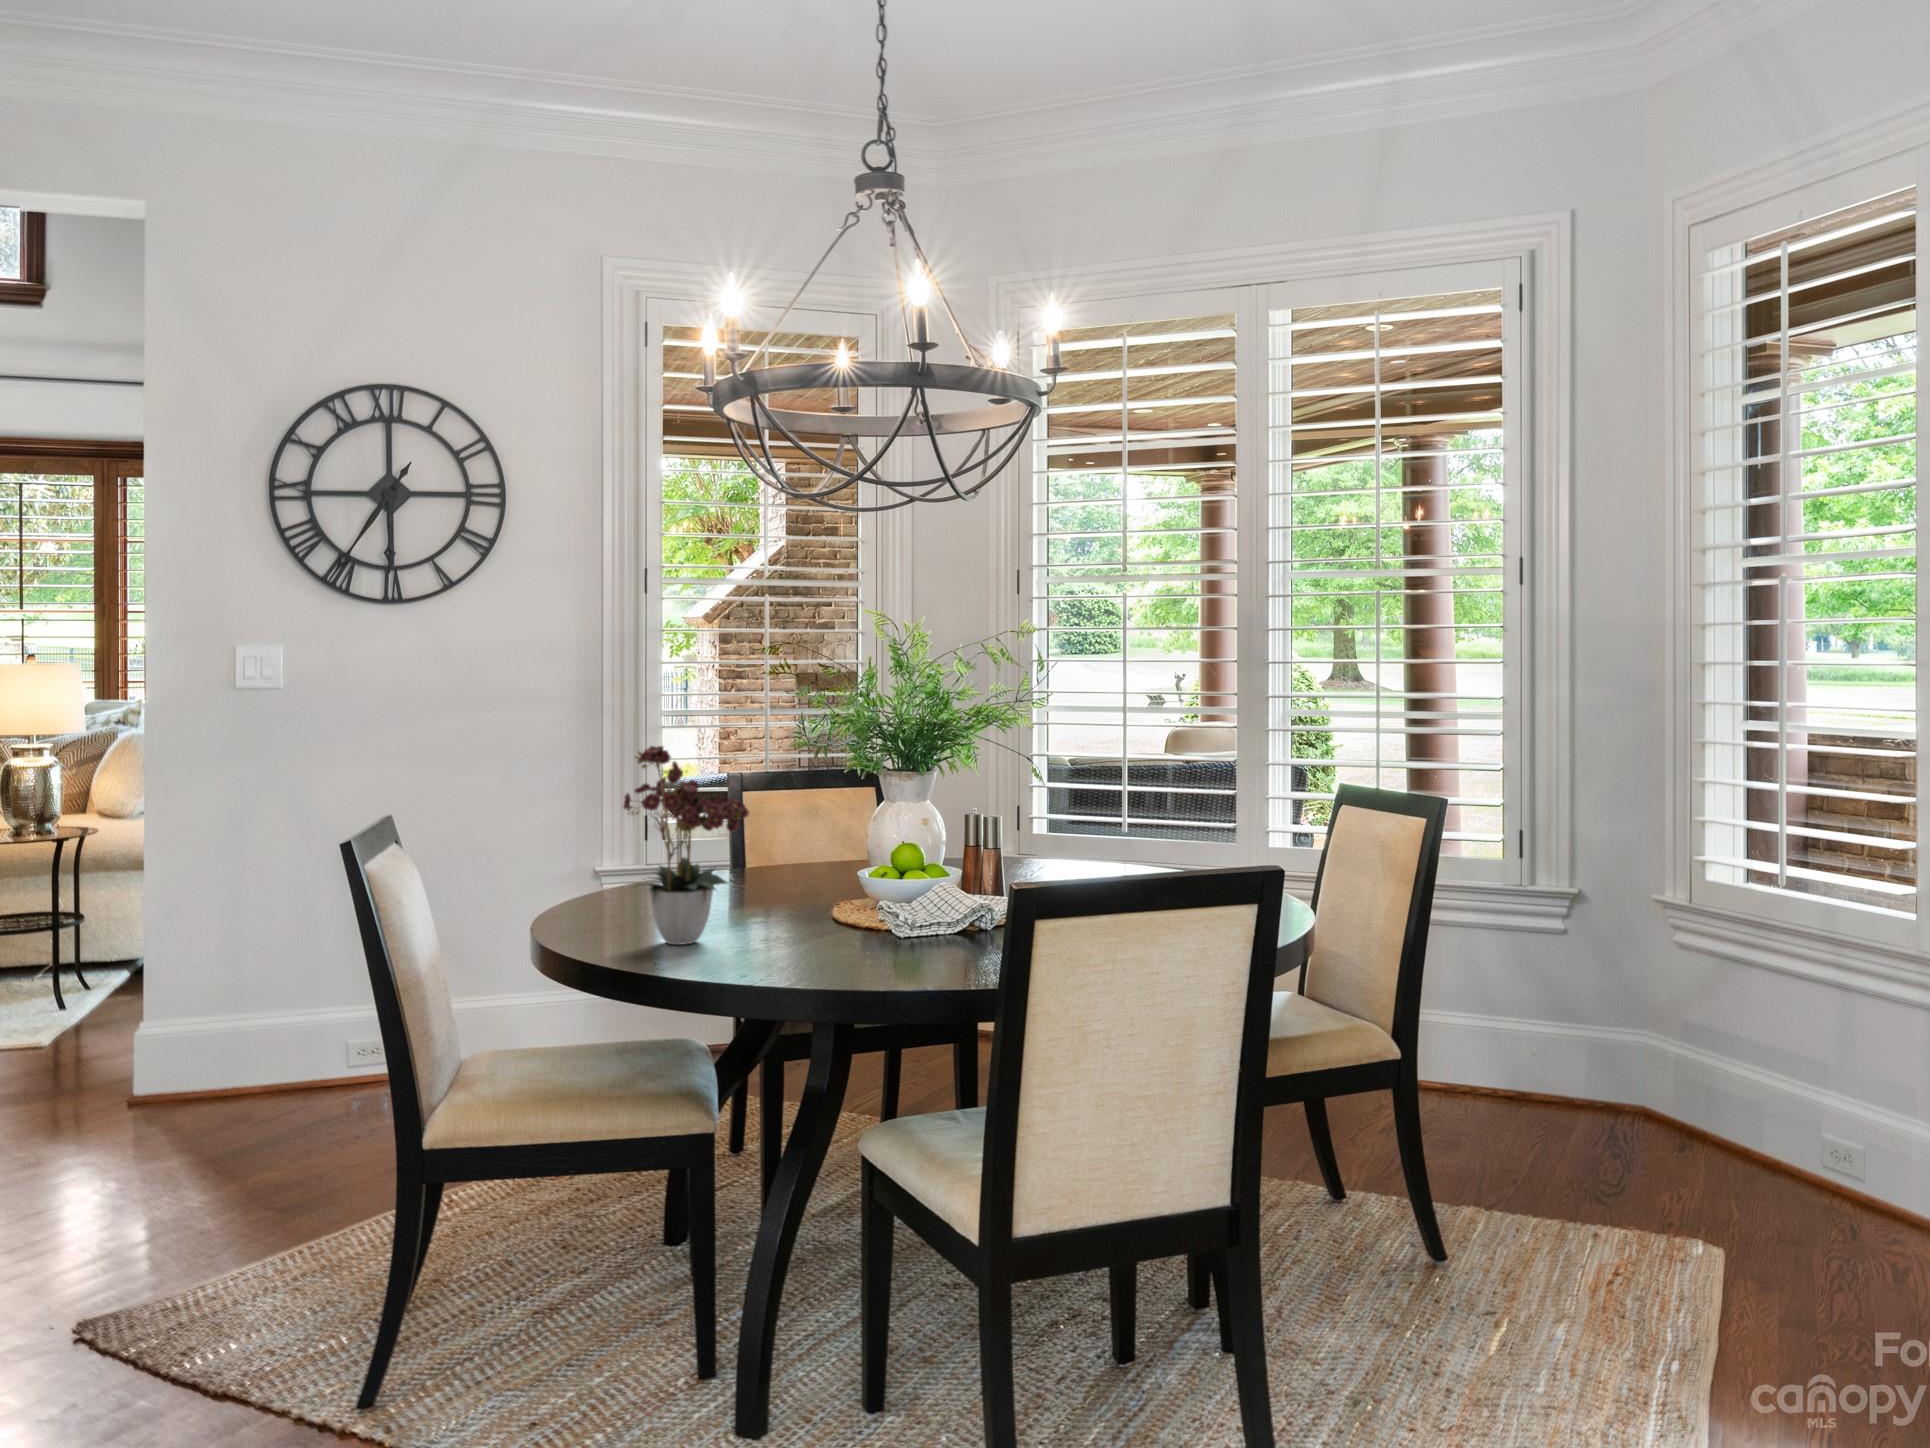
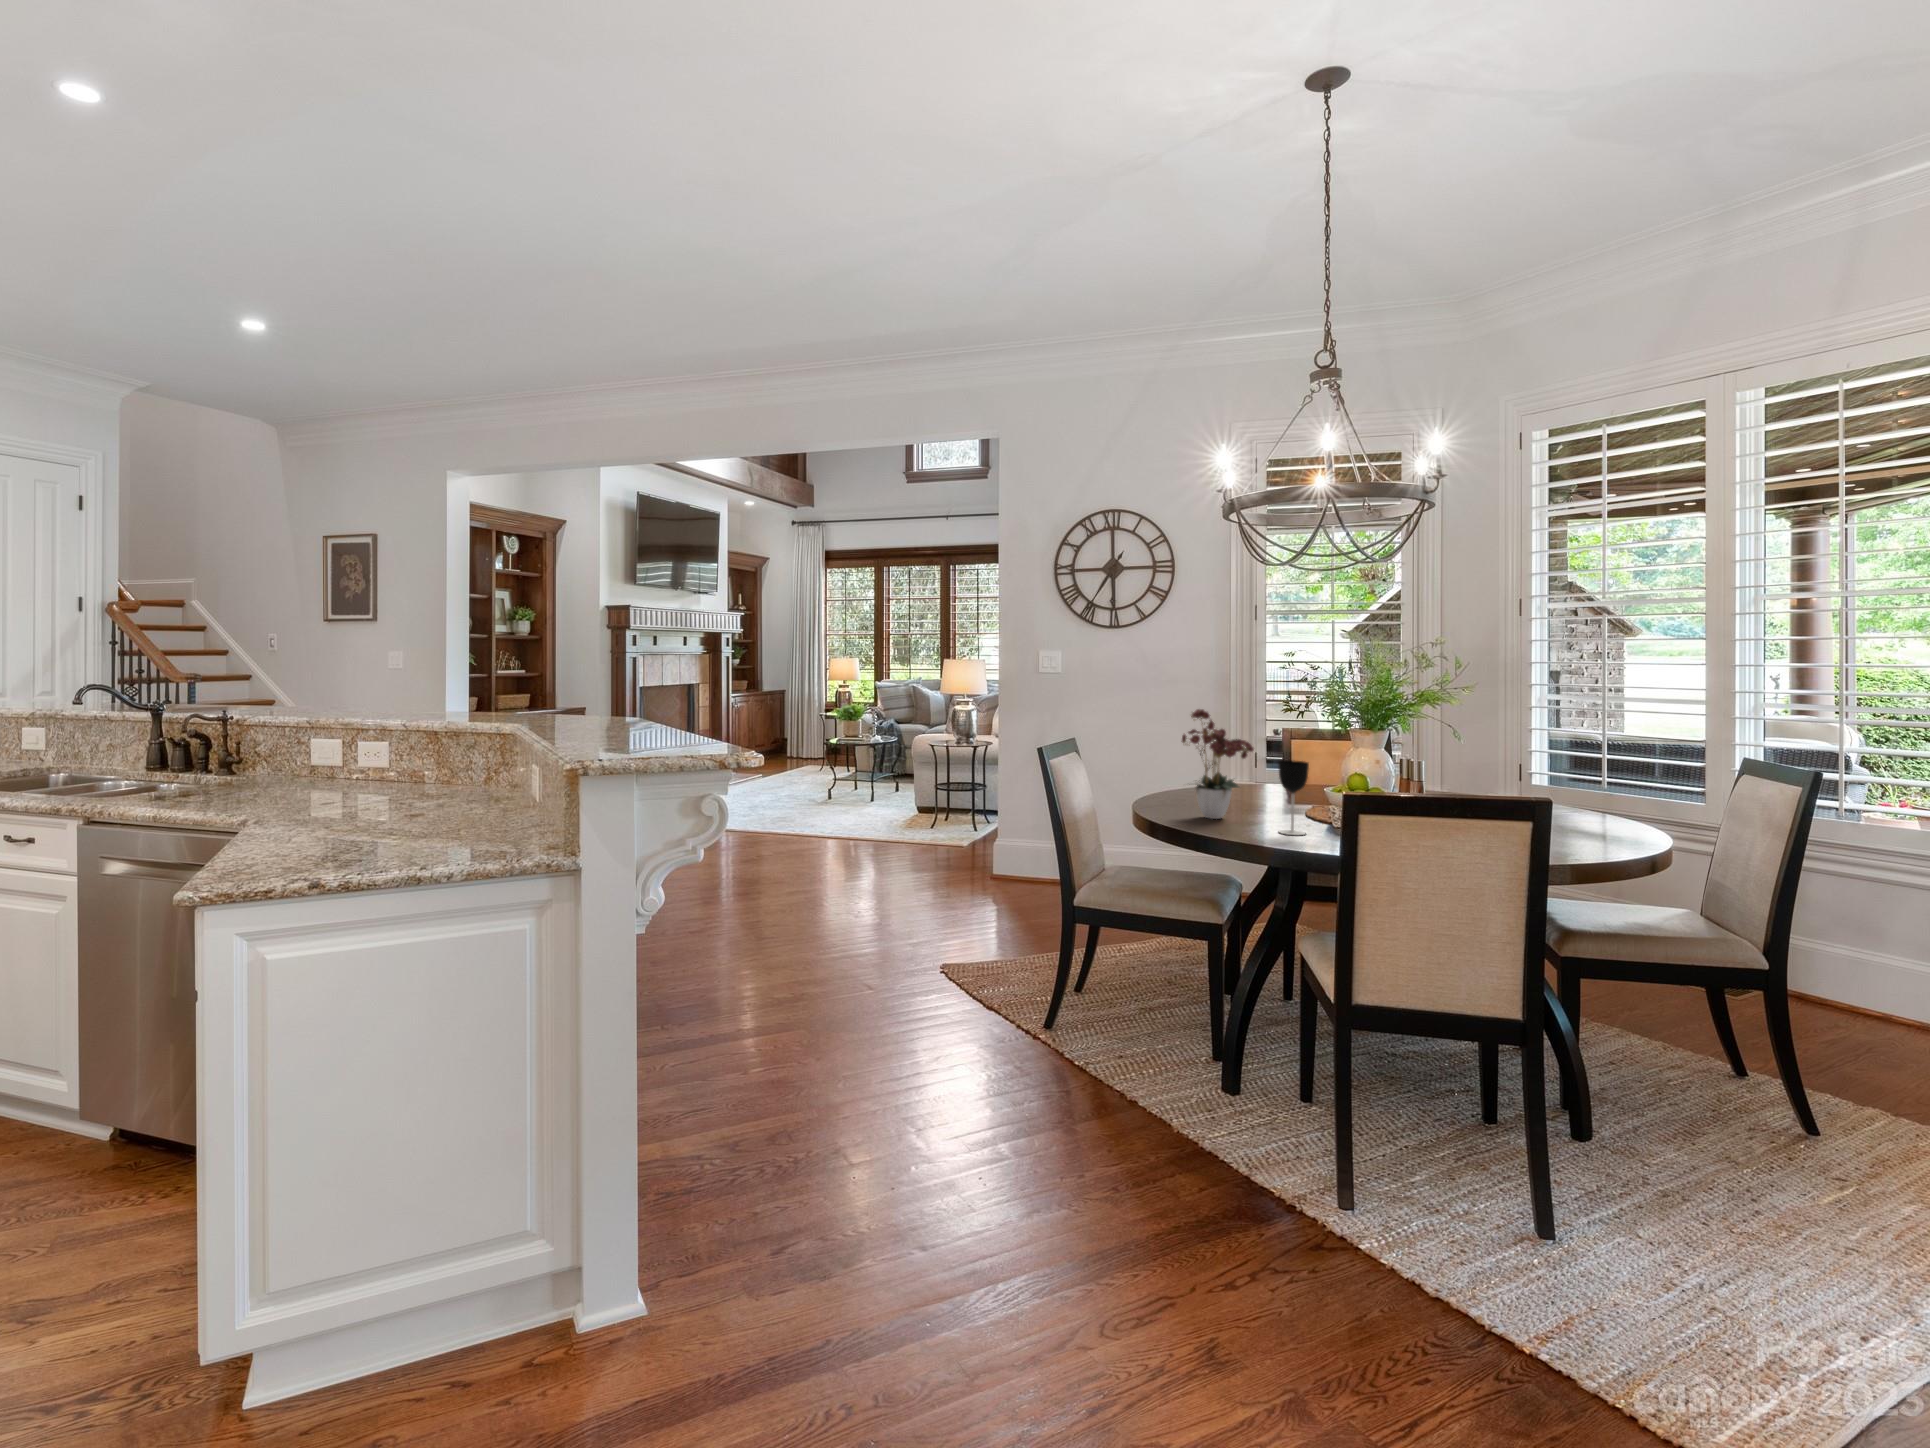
wine glass: none [807,828,856,958] -> present [1278,760,1309,835]

